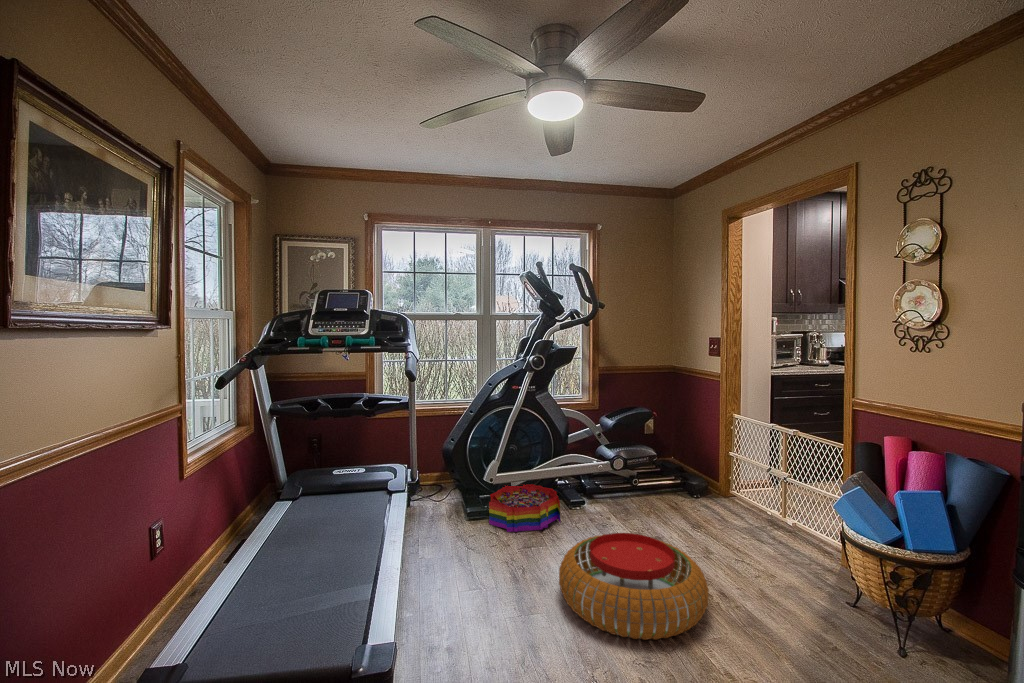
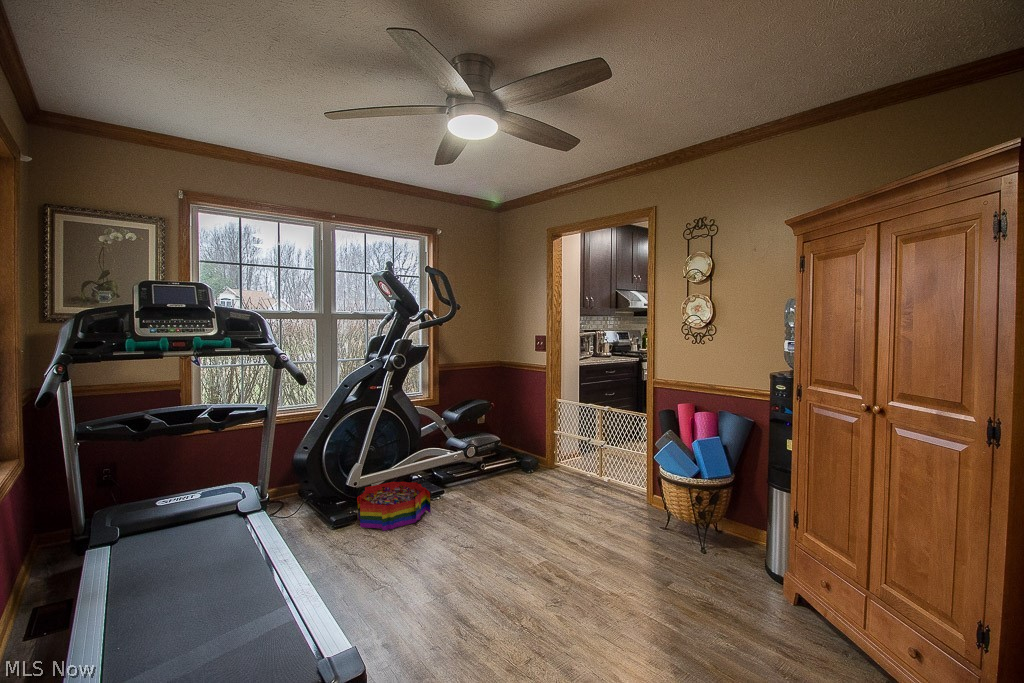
pouf: present [559,533,709,640] -> none [461,506,587,593]

